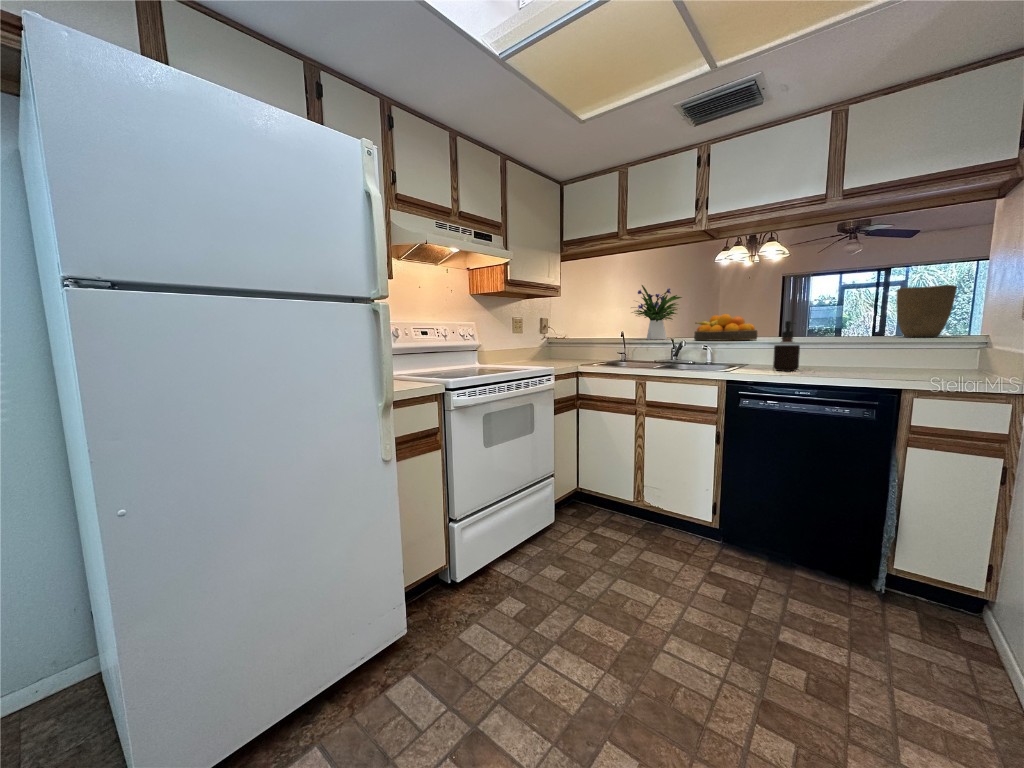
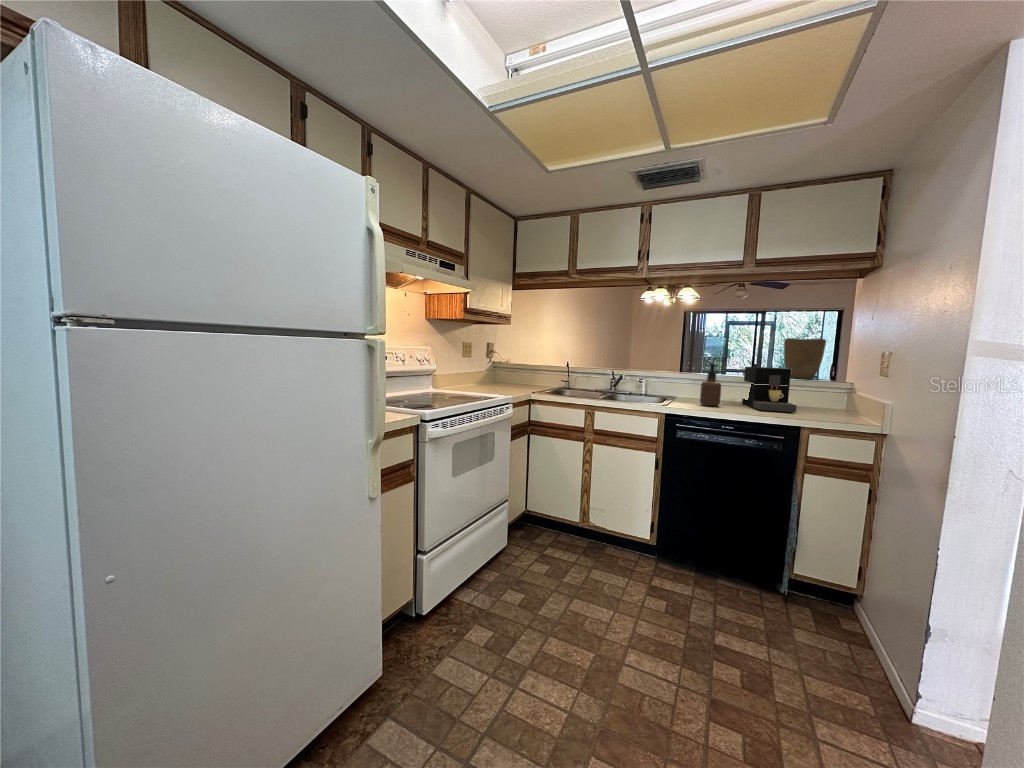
flower arrangement: present [632,285,682,339] -> none [571,319,618,369]
fruit bowl: present [694,314,757,341] -> none [631,352,683,376]
coffee maker: none [832,322,901,374] -> present [742,367,797,412]

